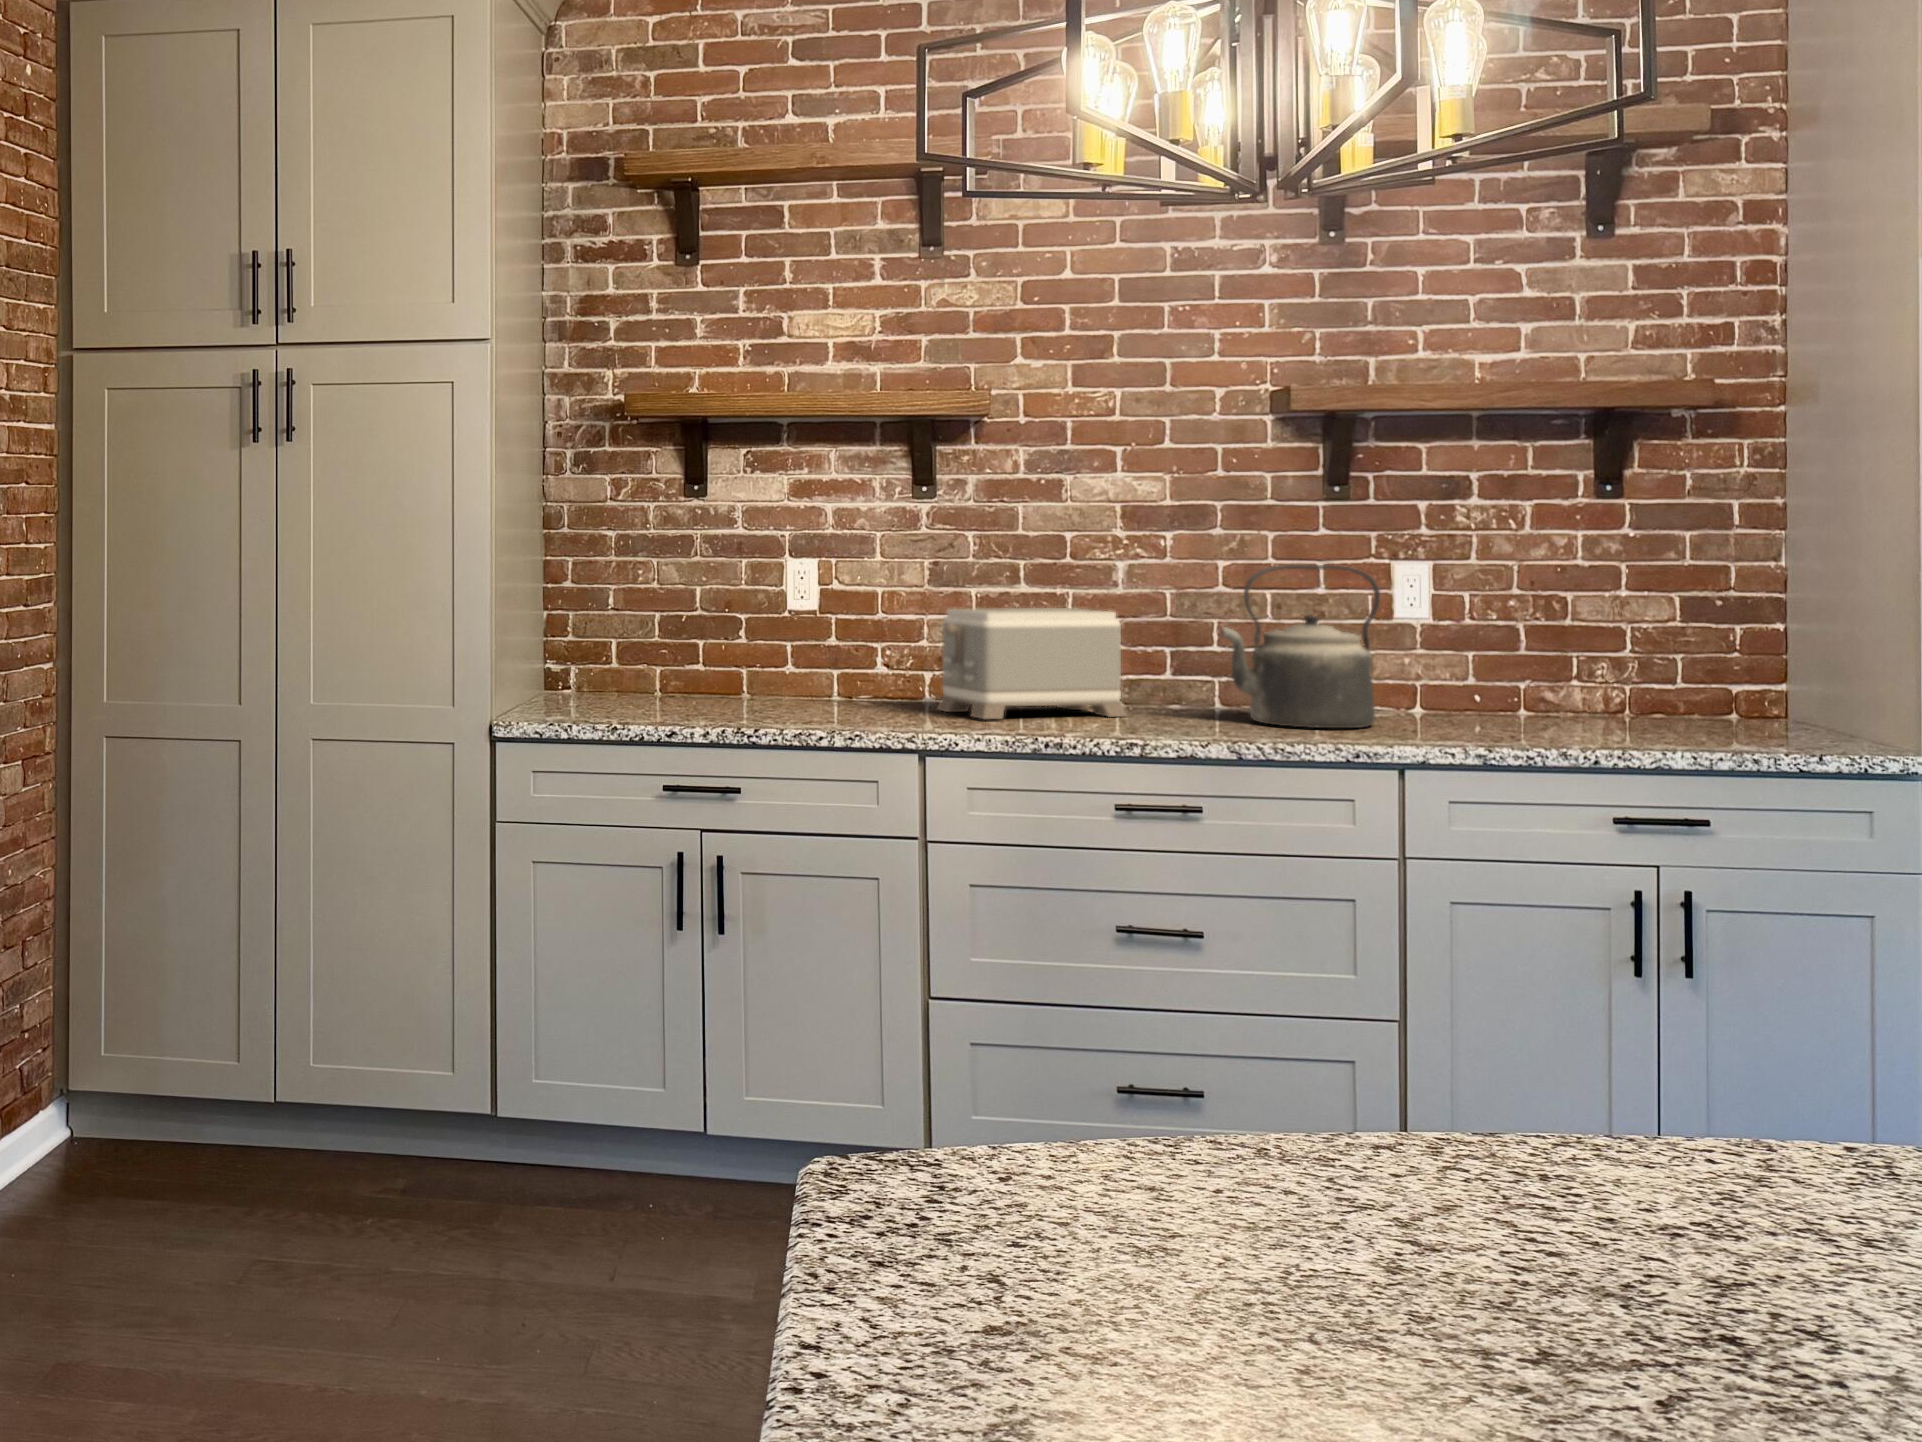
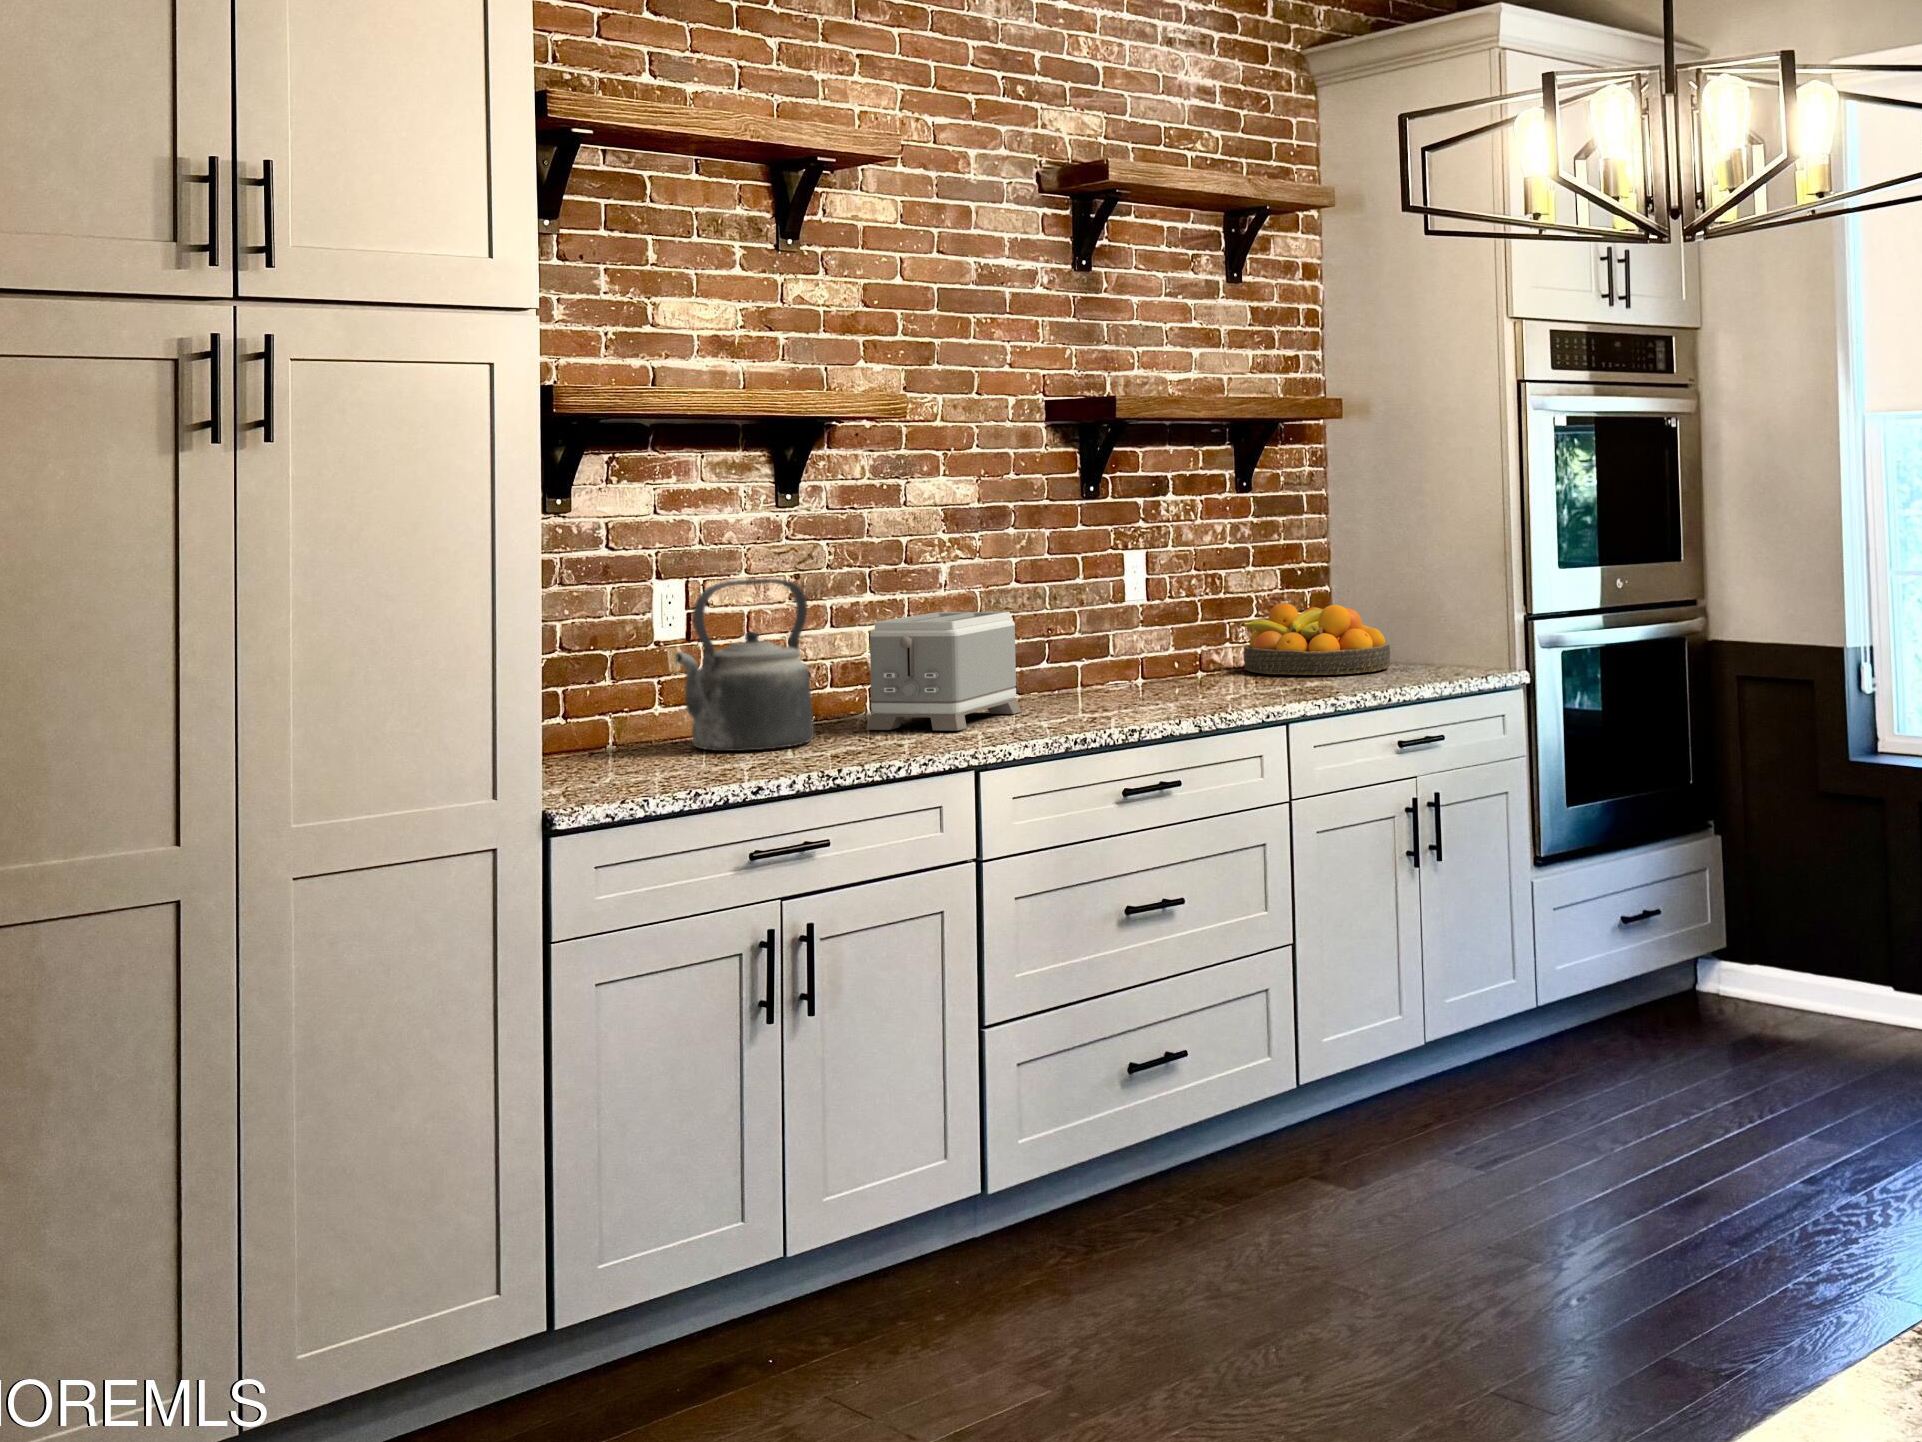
kettle: present [1221,565,1380,728] -> present [676,579,814,751]
fruit bowl: none [1560,640,1780,736] -> present [1241,603,1390,675]

